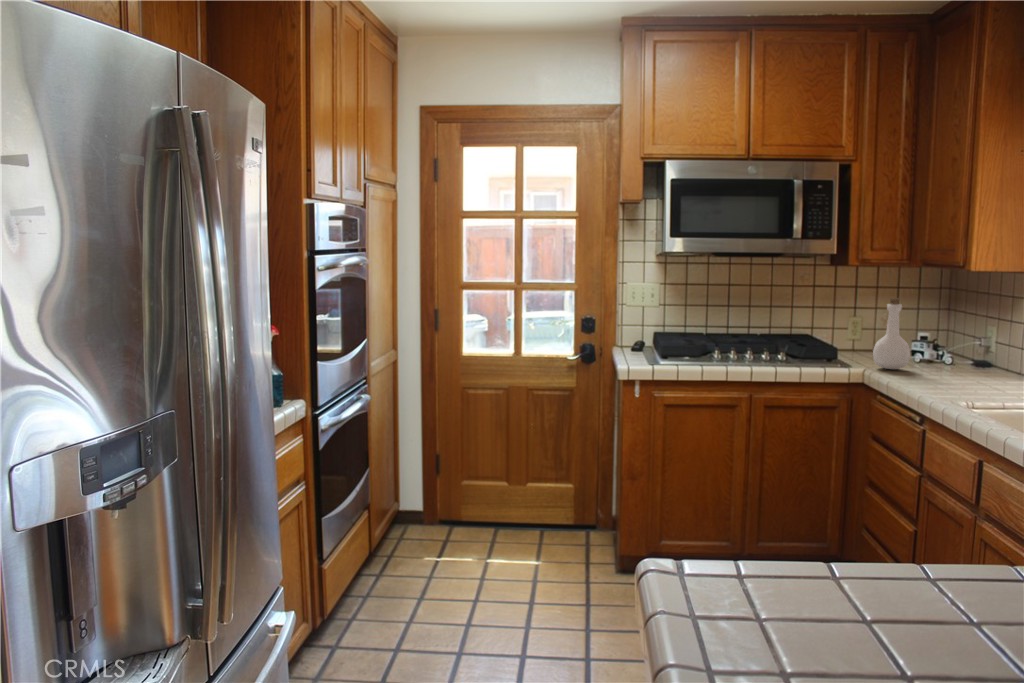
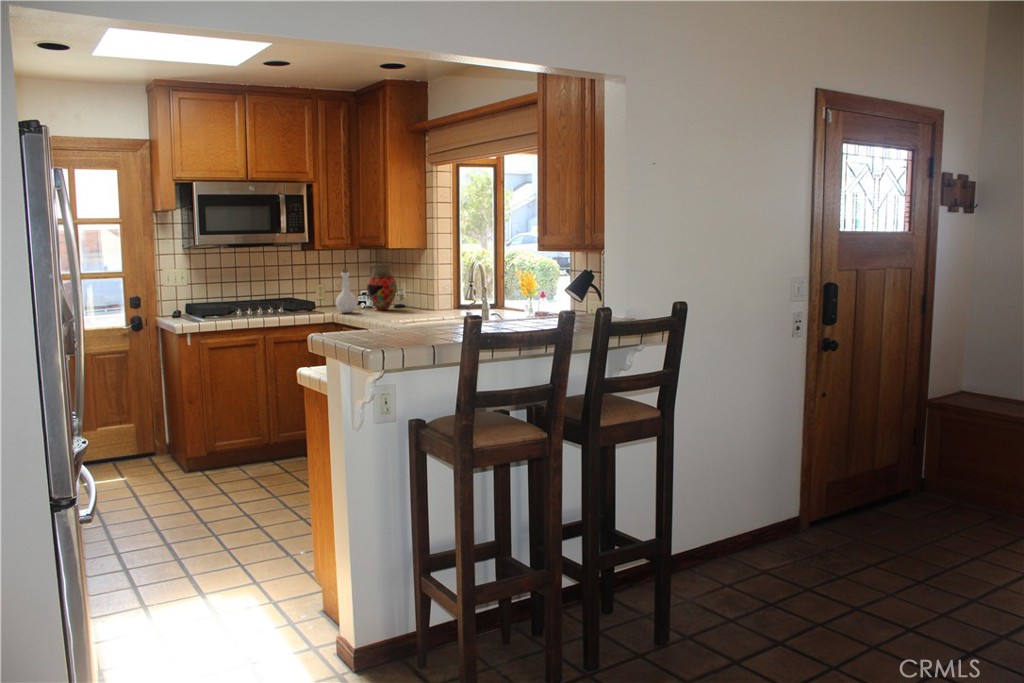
vase: none [930,293,987,369] -> present [367,264,397,310]

